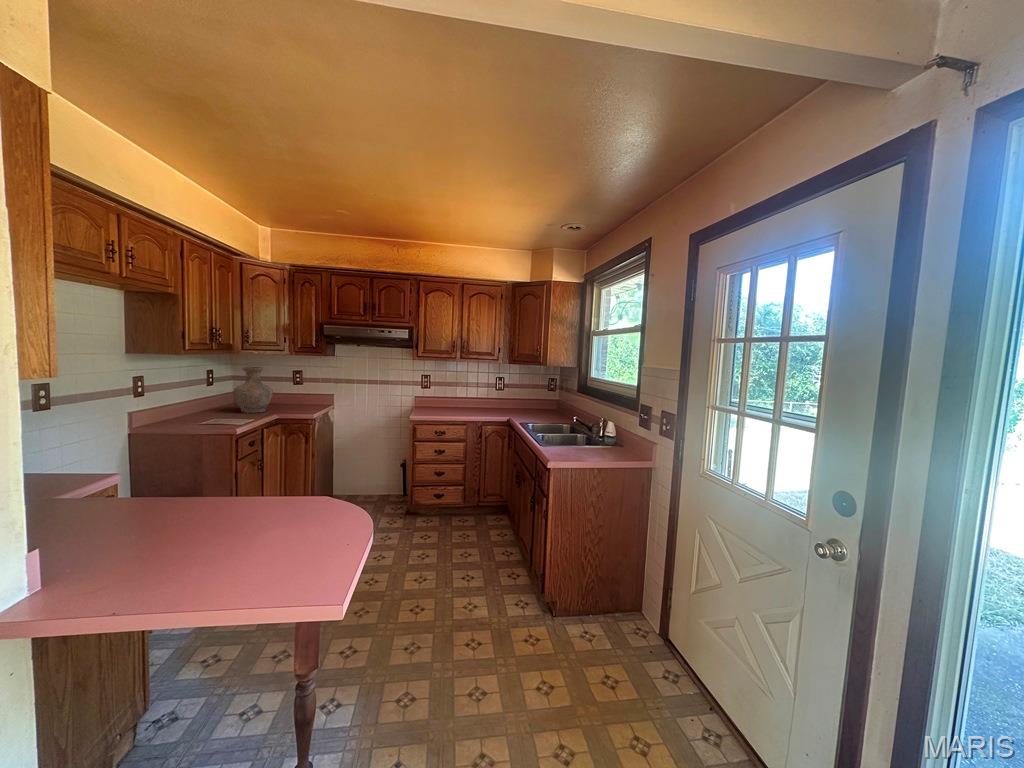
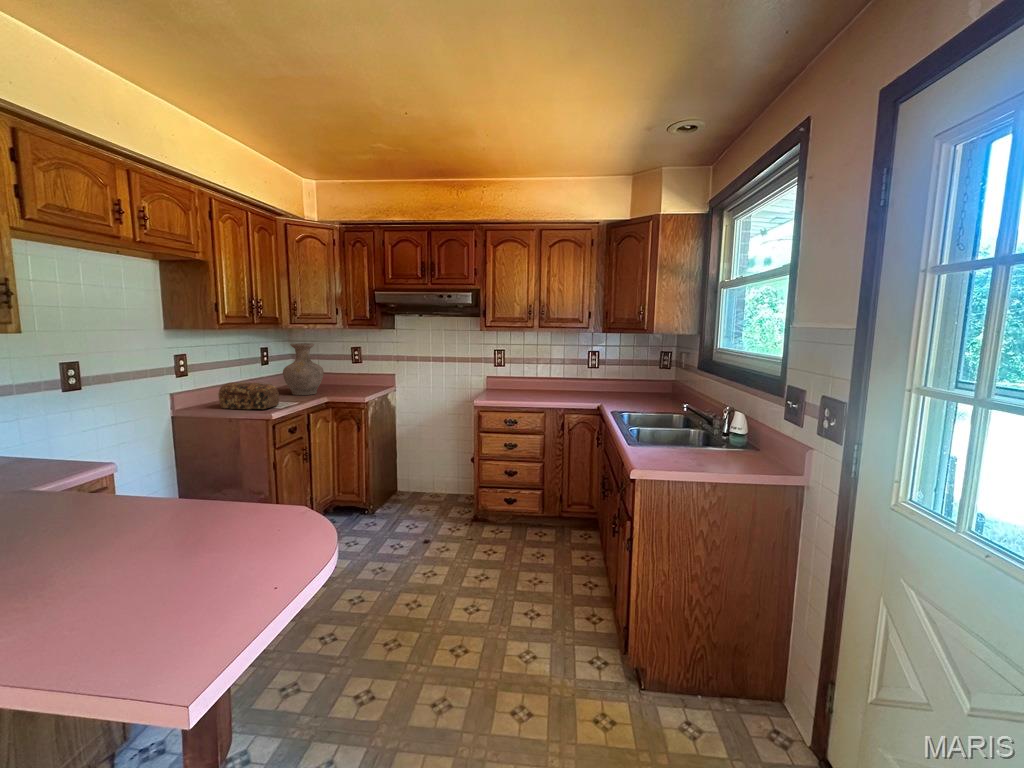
bread loaf: none [177,402,237,426] -> present [219,383,279,409]

